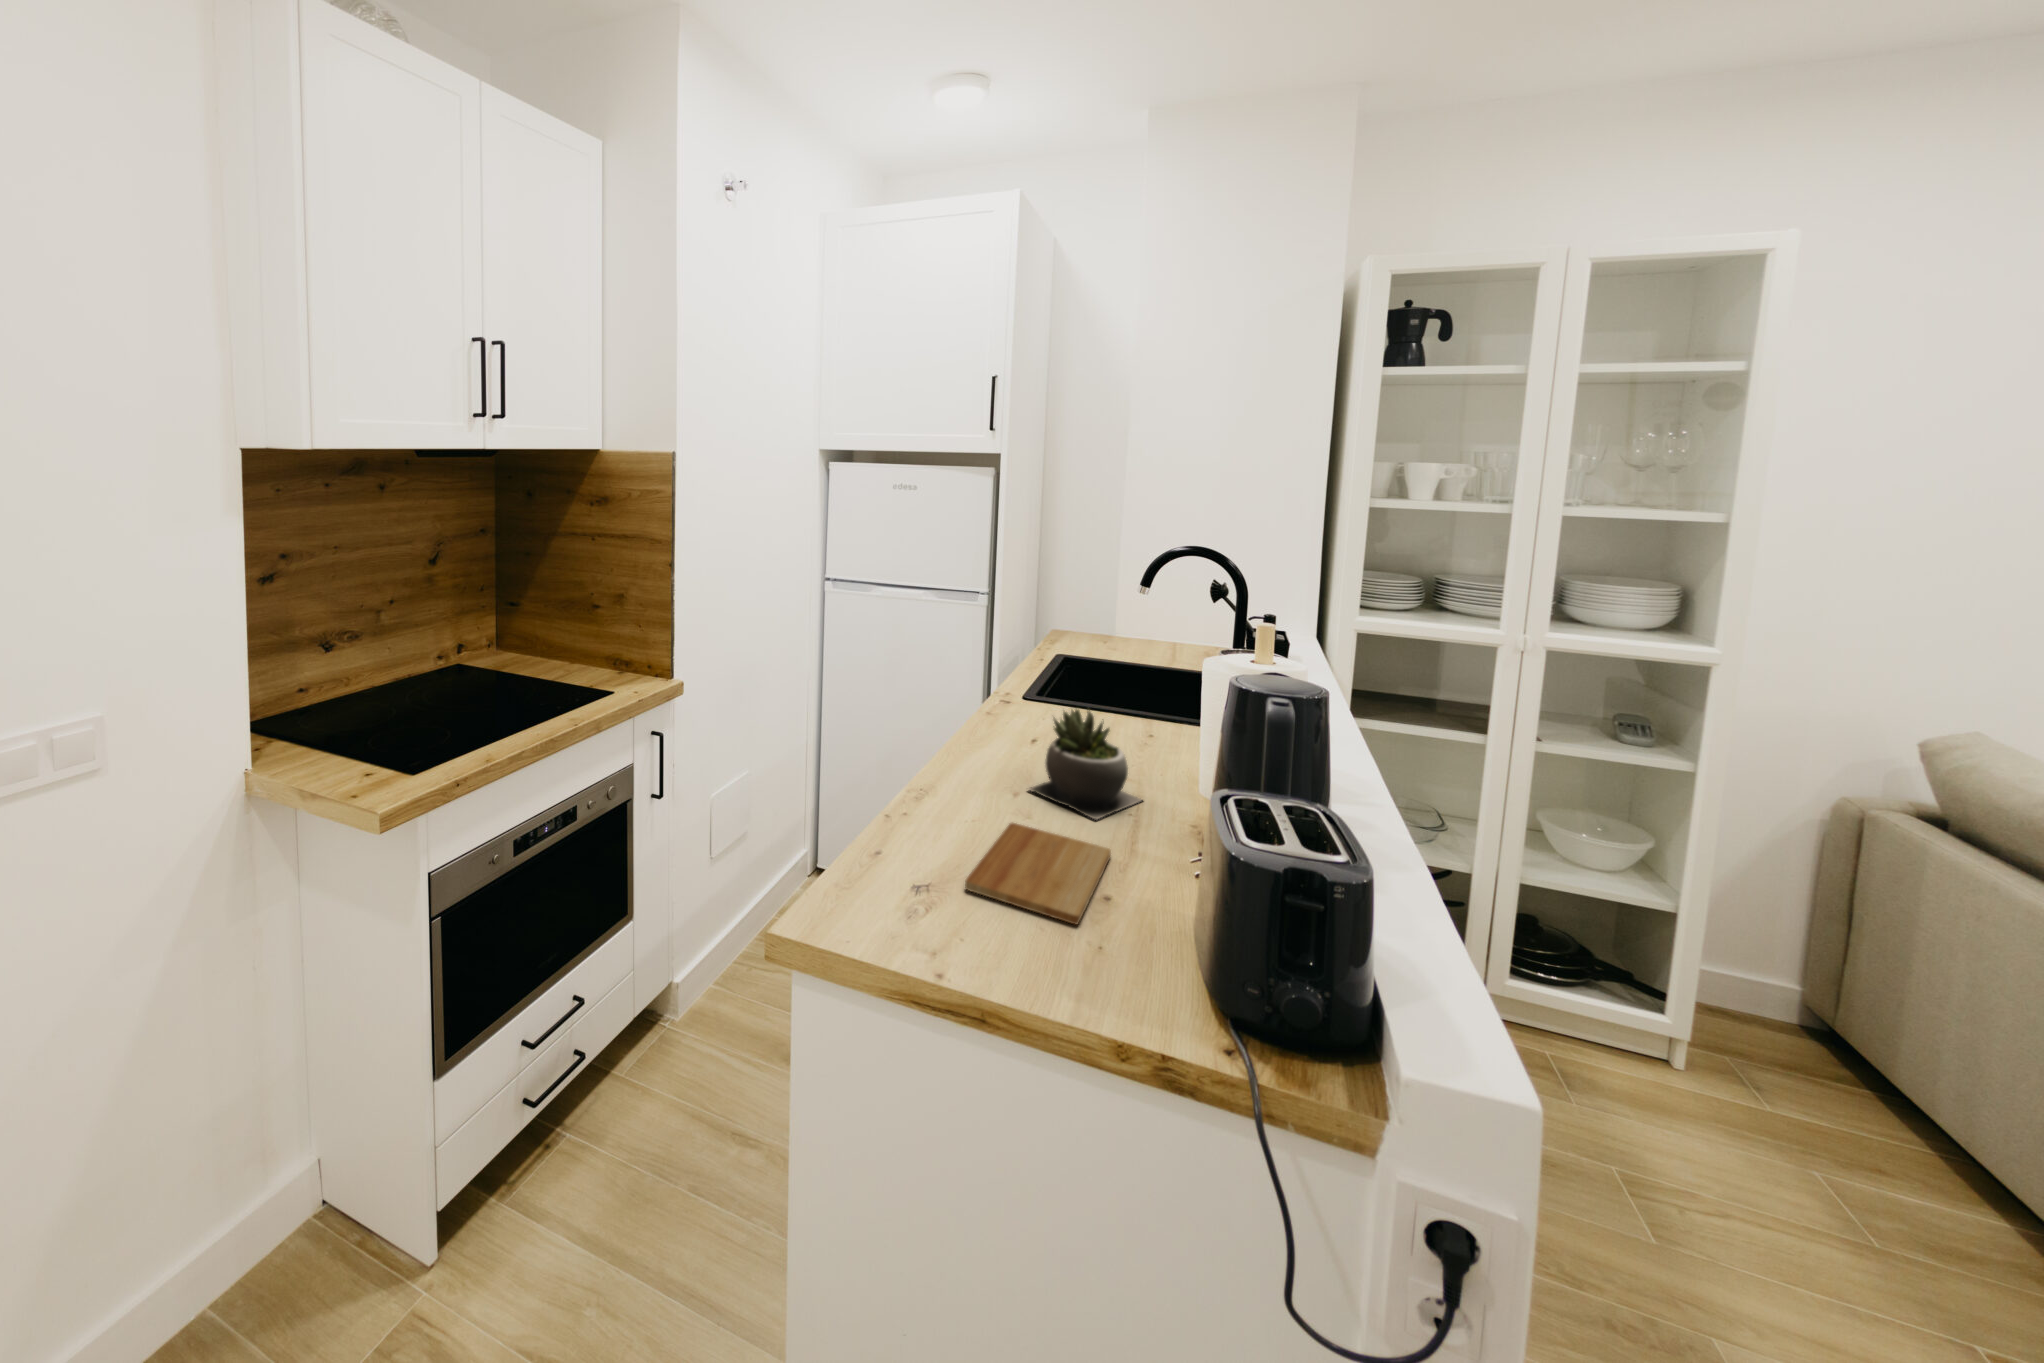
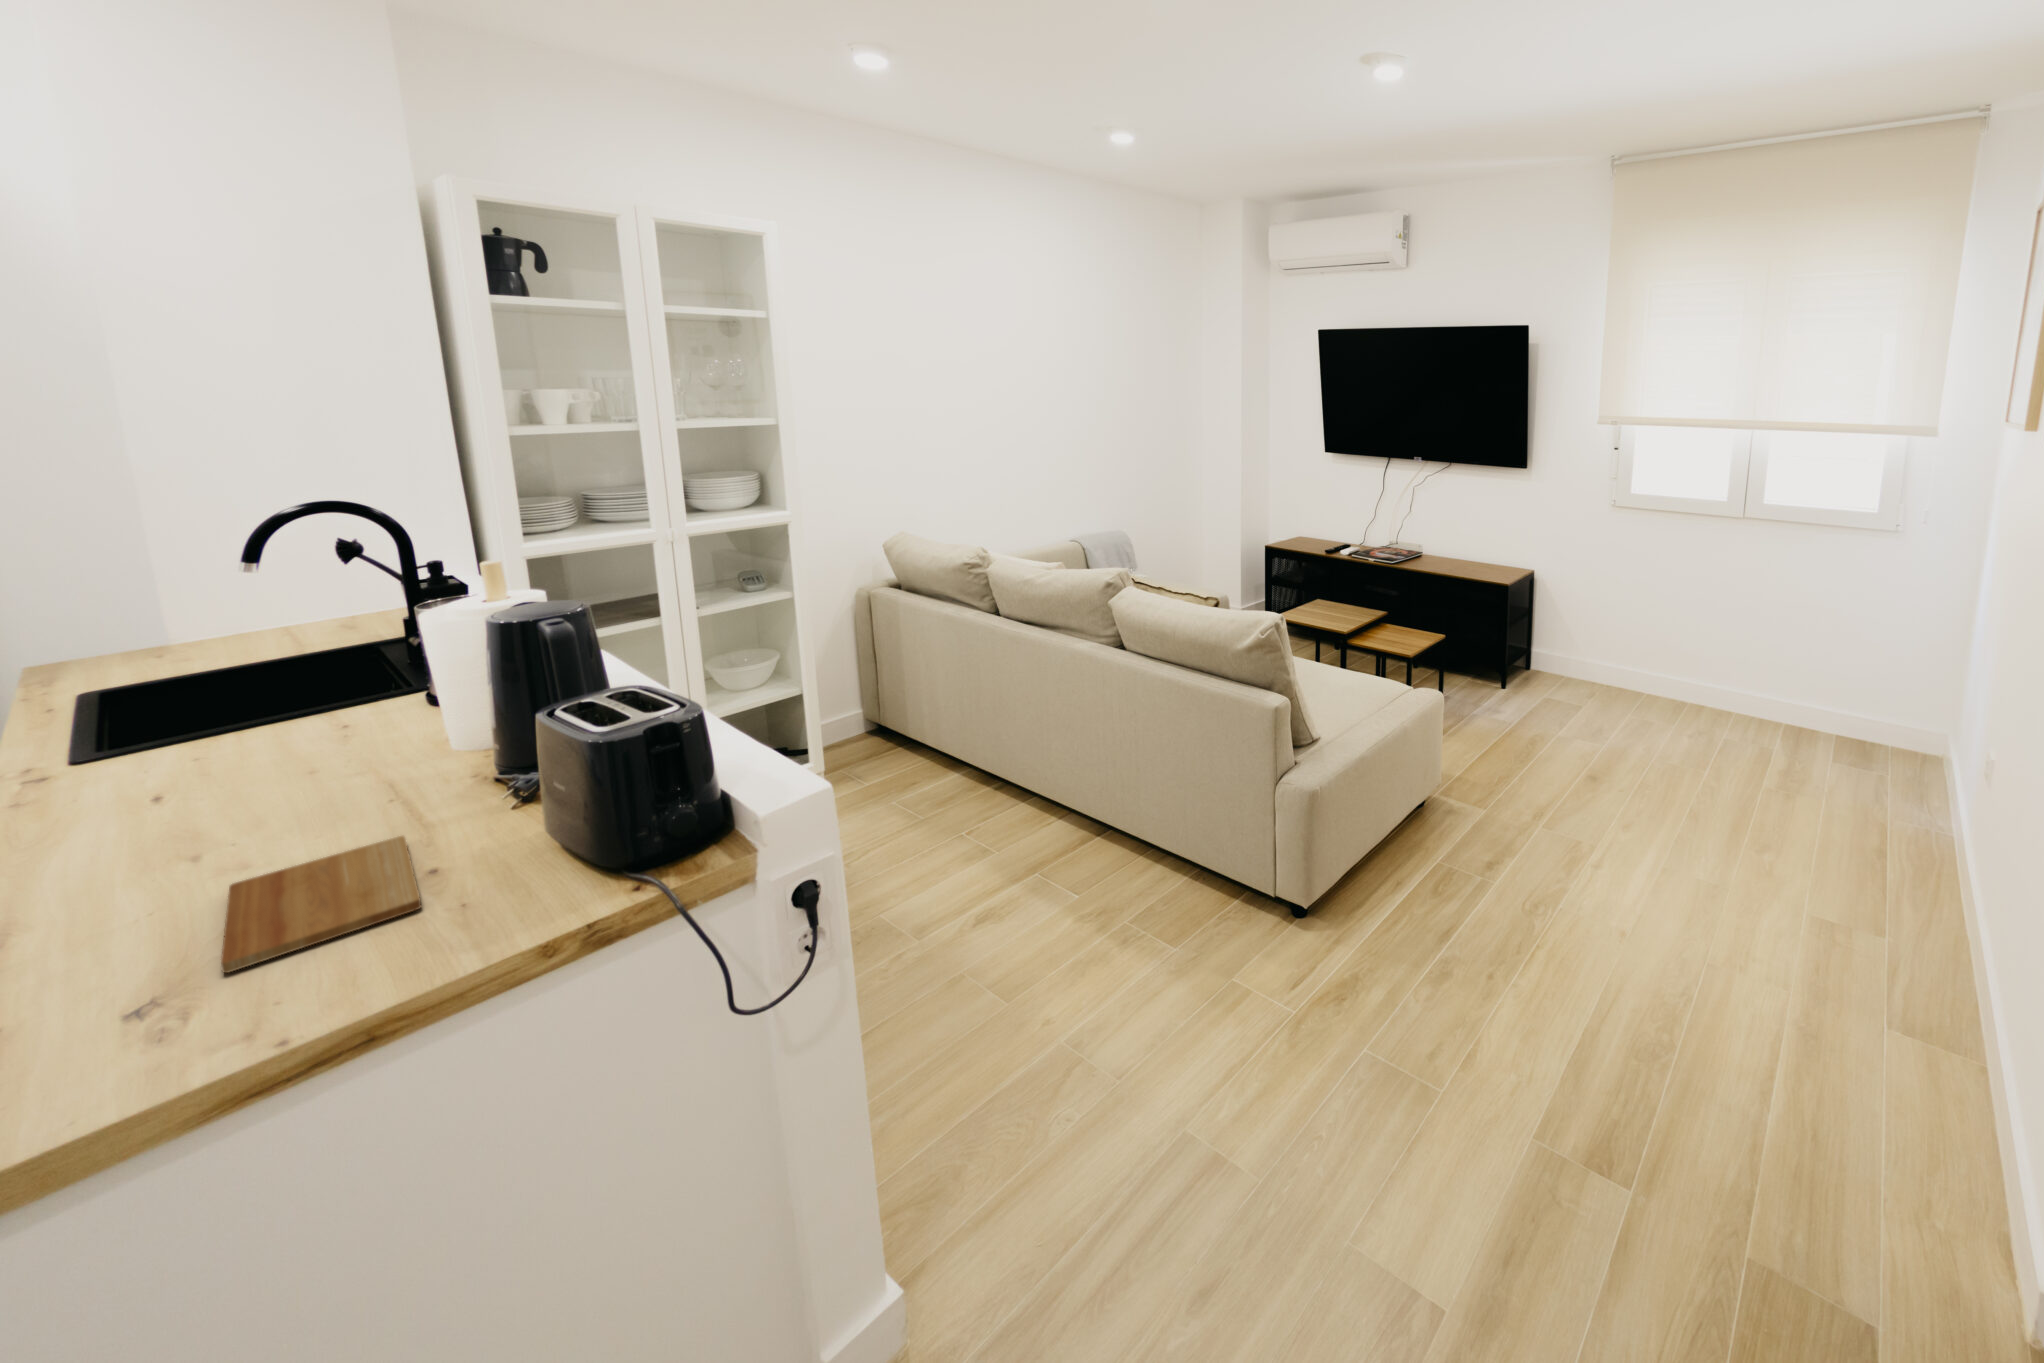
succulent plant: present [1029,710,1142,819] -> none [213,713,401,849]

